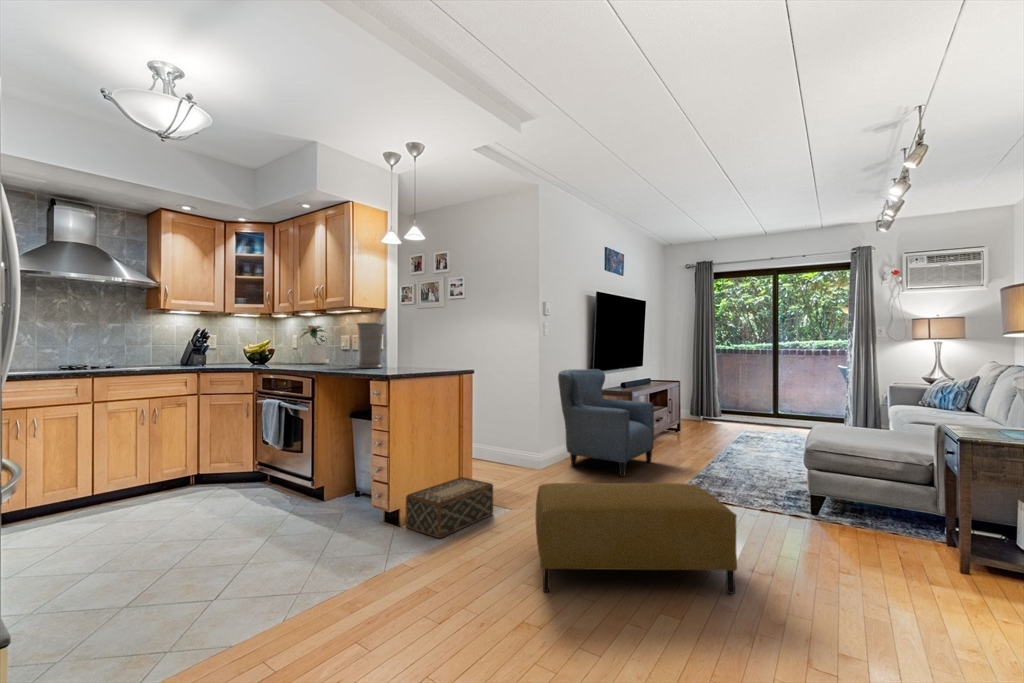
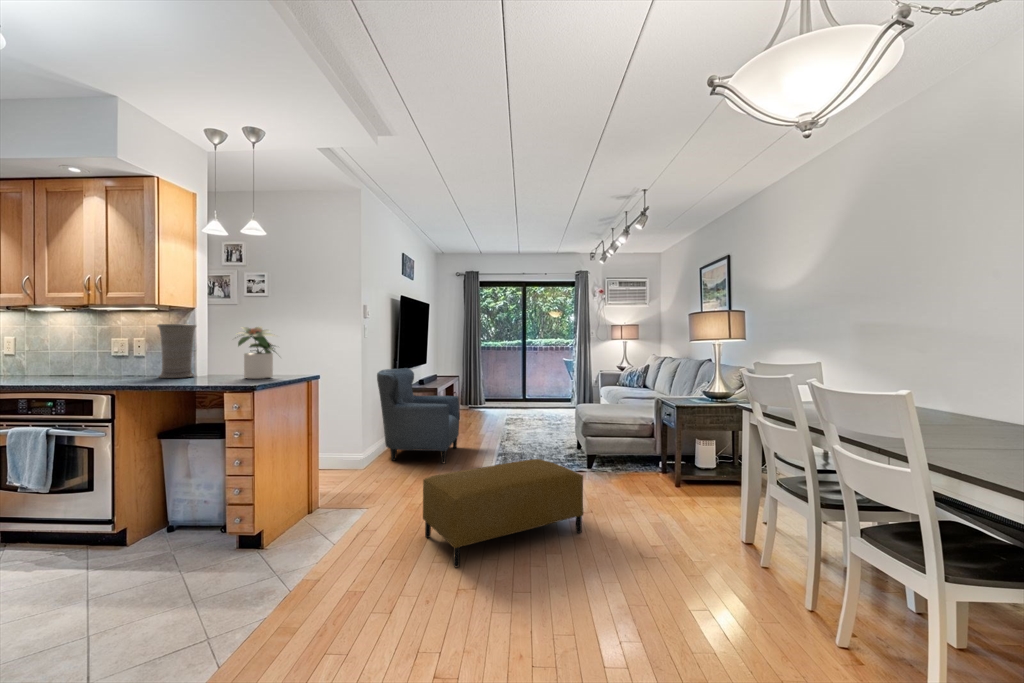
potted plant: present [300,325,329,364] -> present [238,327,275,379]
woven basket: present [406,477,493,538] -> none [272,486,355,549]

